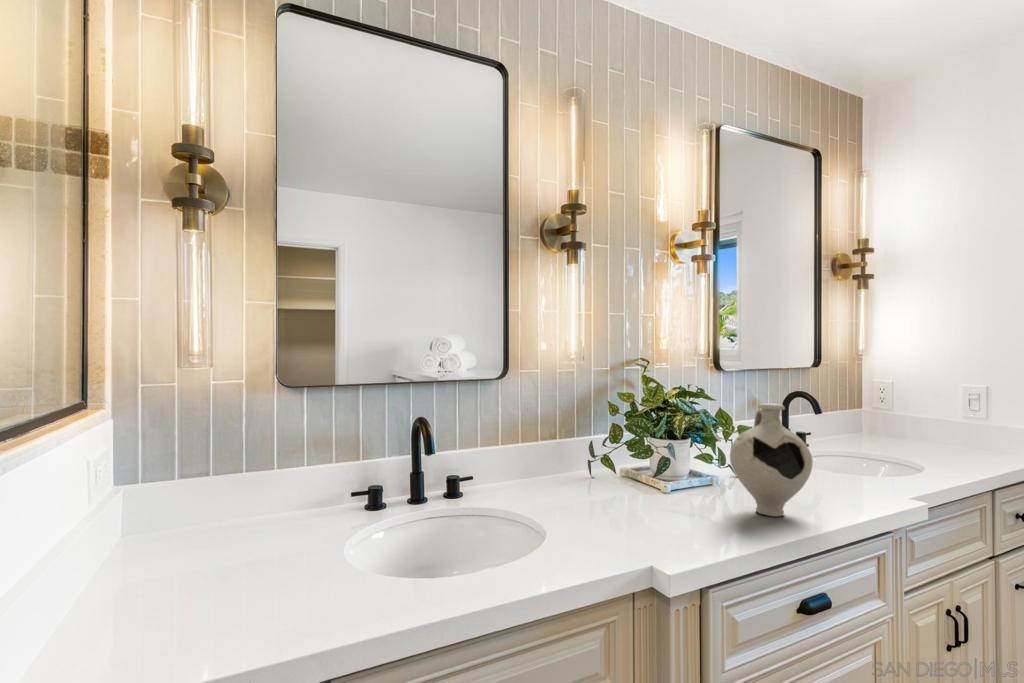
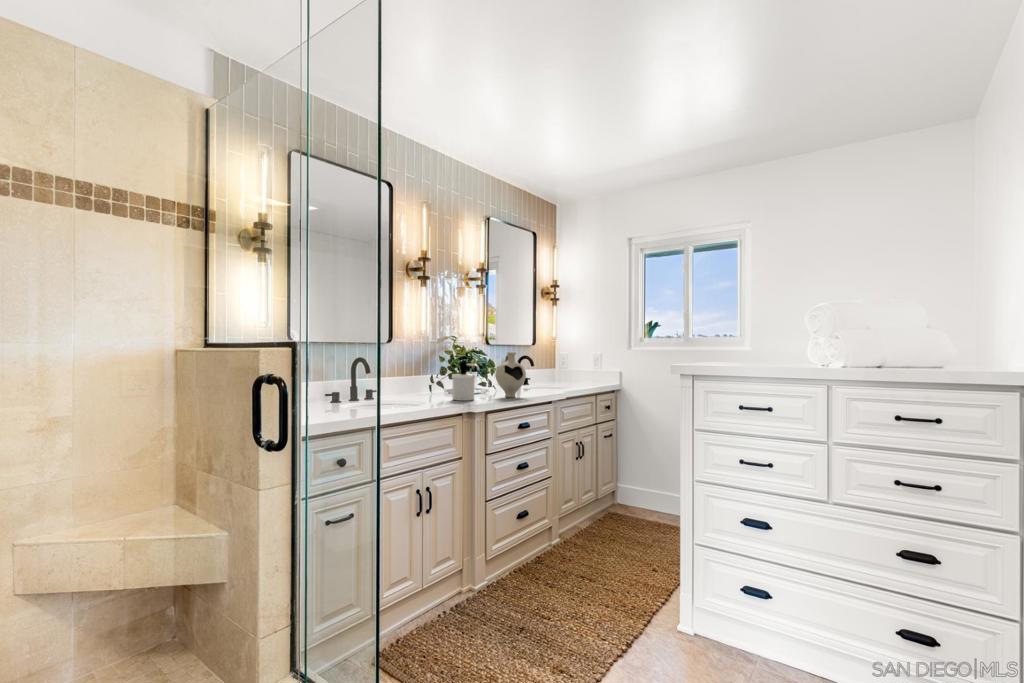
soap dispenser: none [621,427,684,524] -> present [452,361,480,401]

